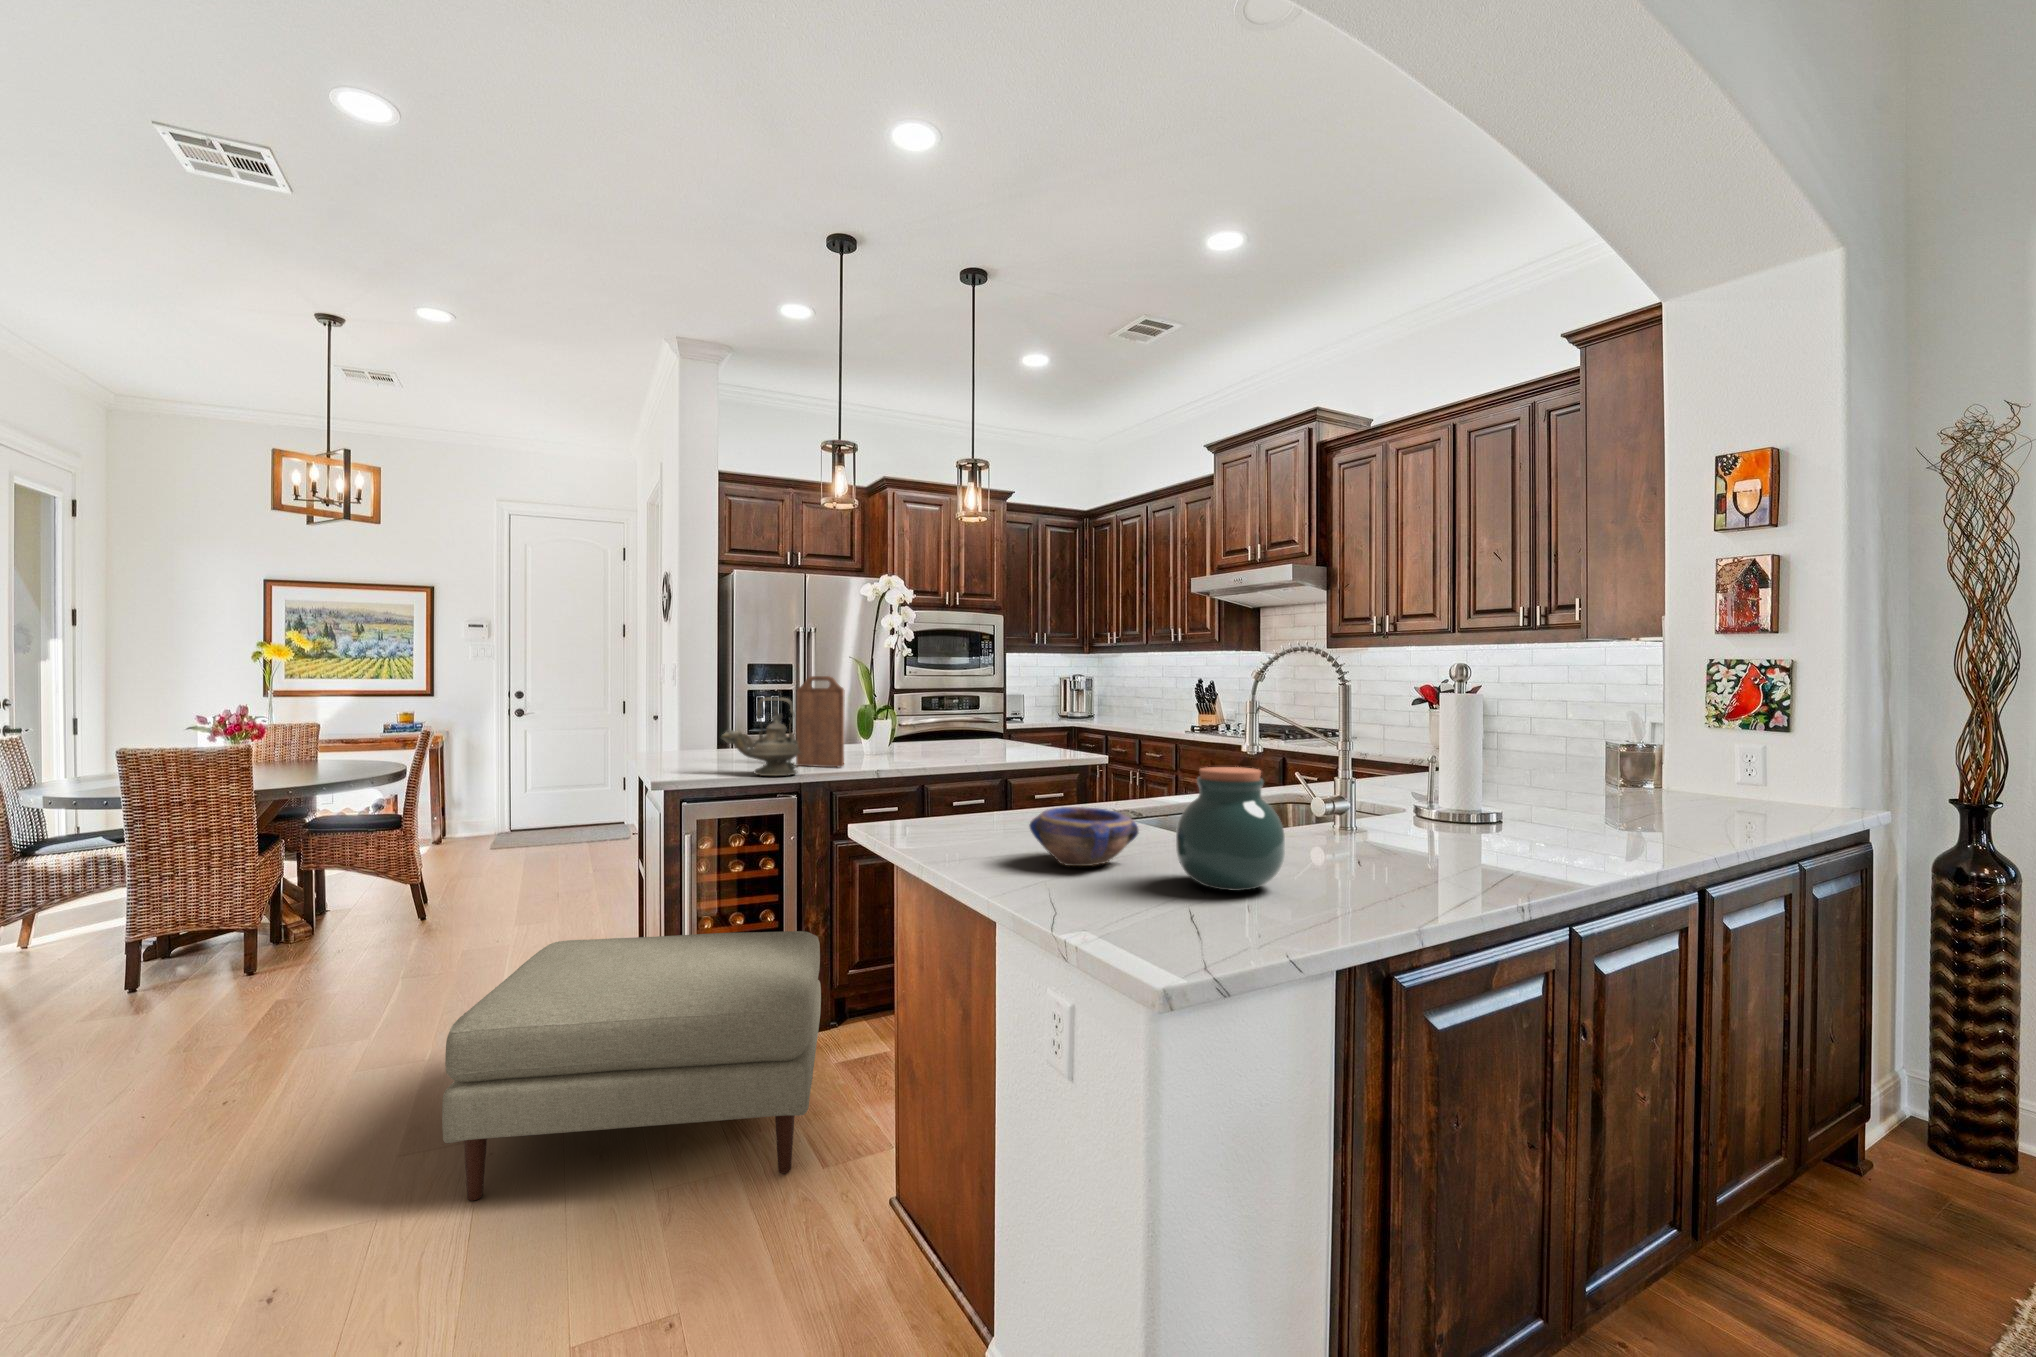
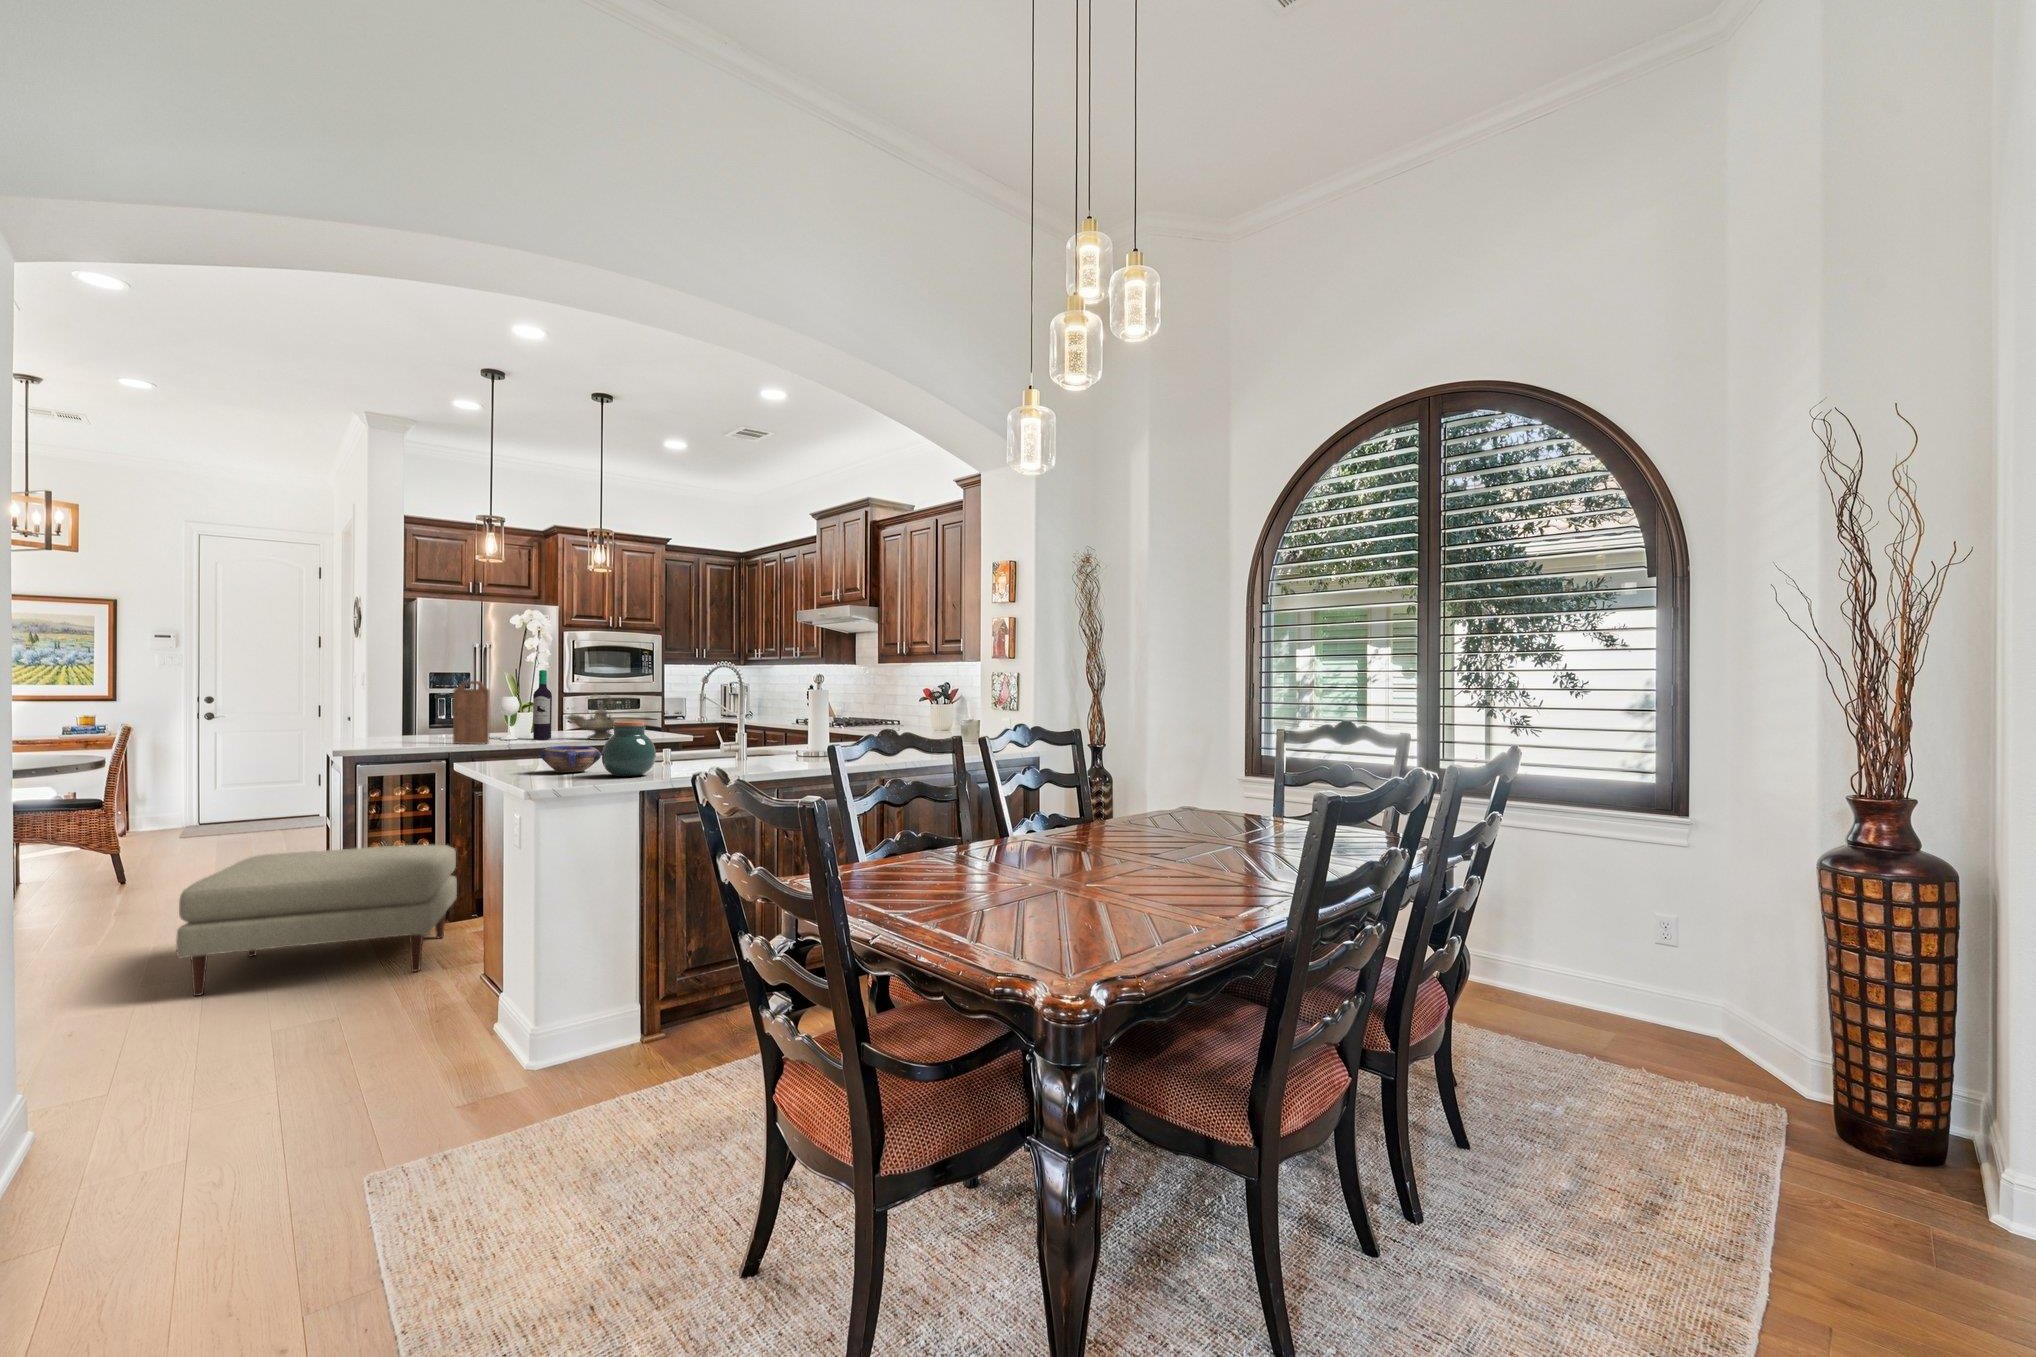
wine bottle: none [846,660,913,758] -> present [498,670,552,740]
teapot: present [721,697,801,776] -> present [567,695,614,740]

